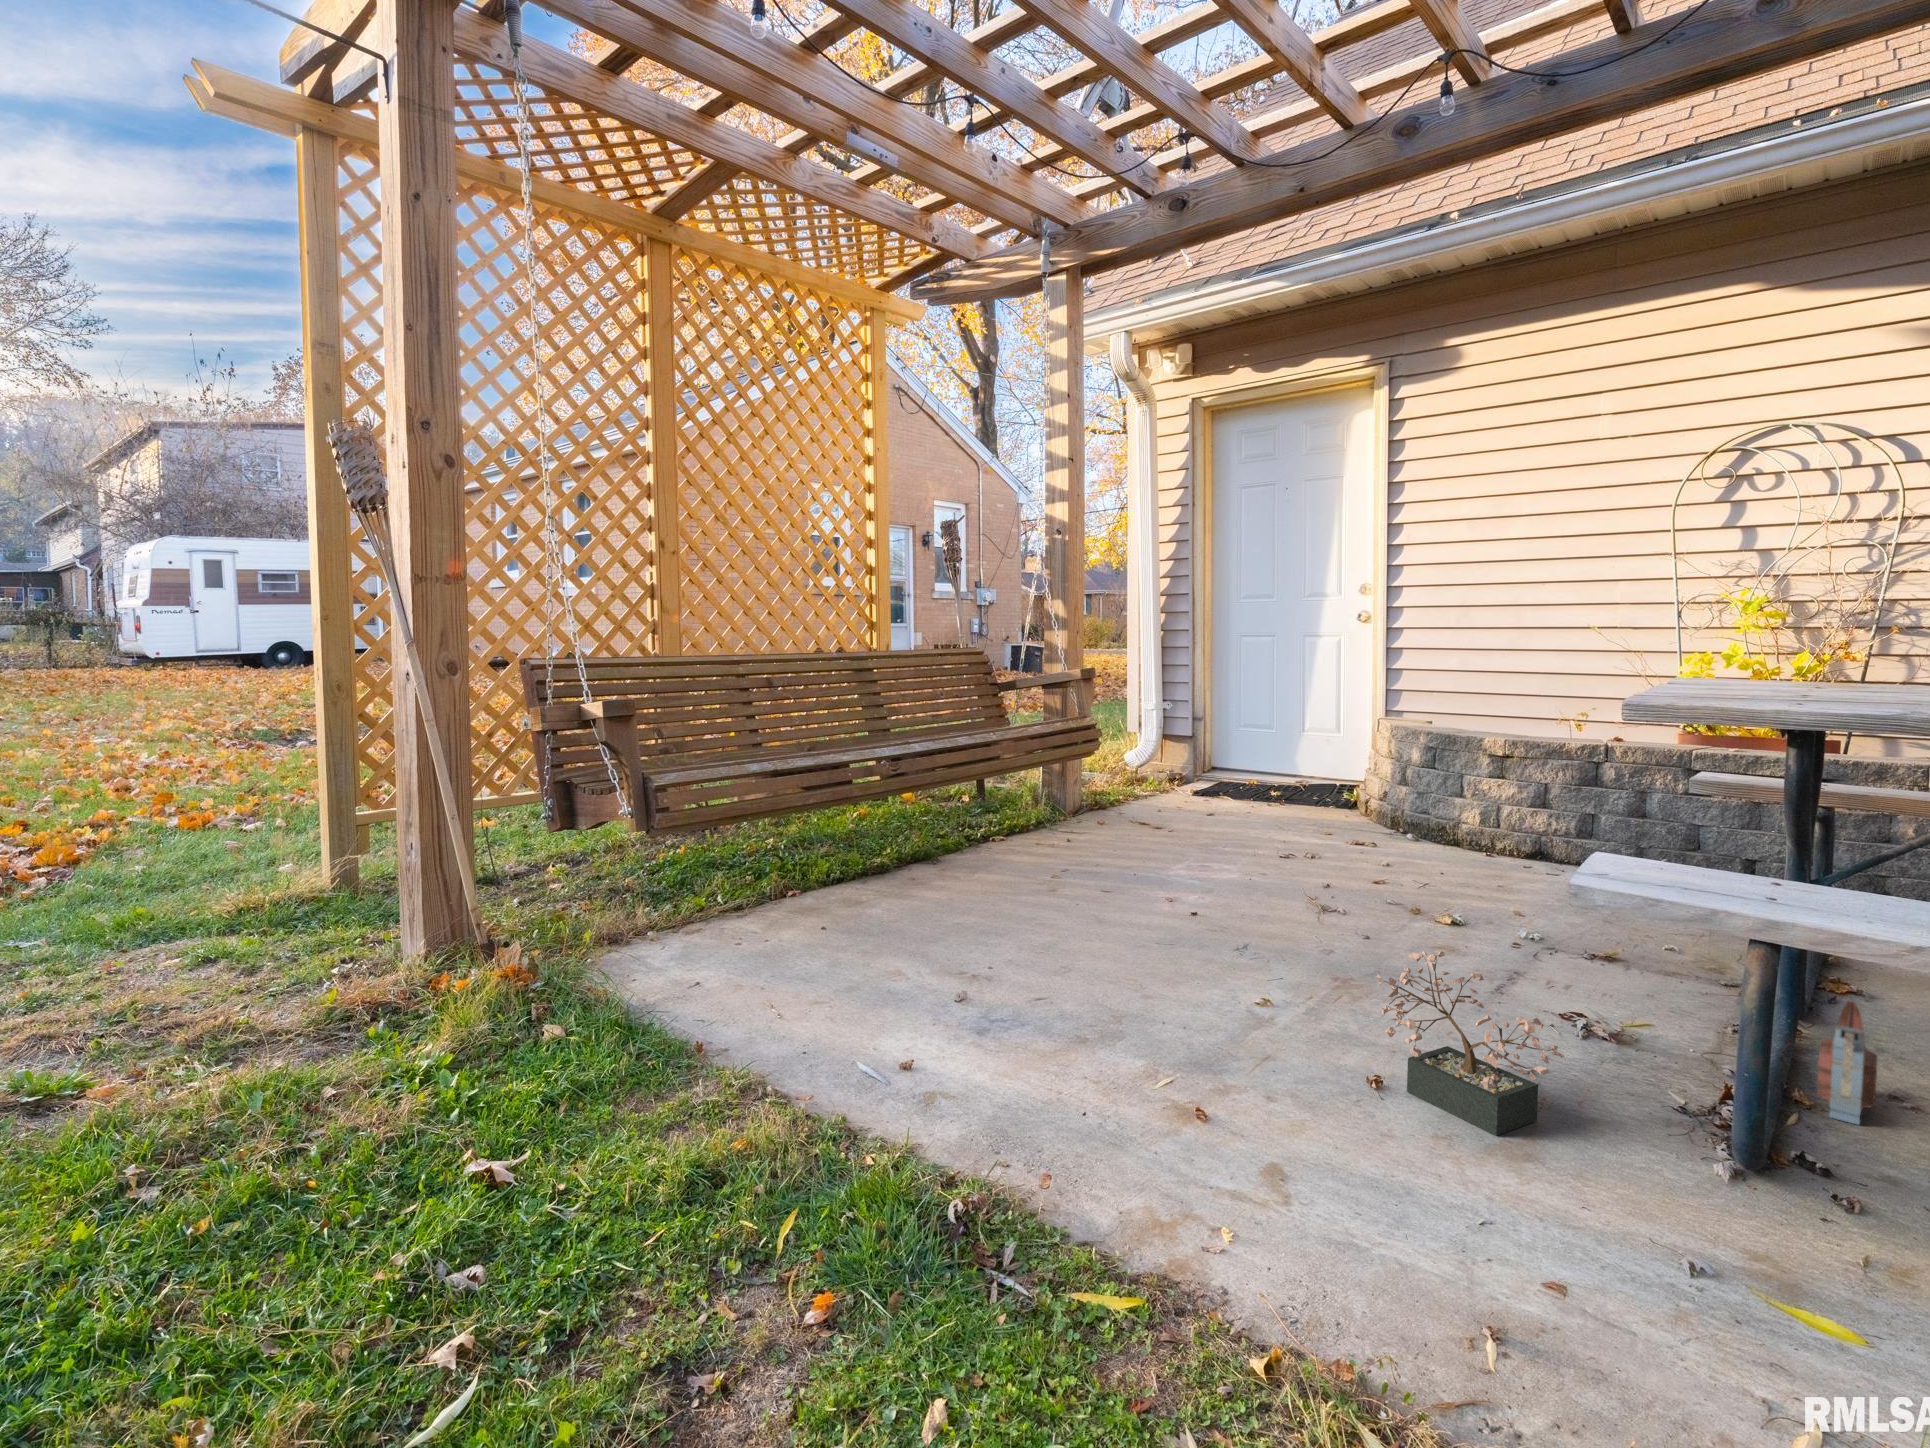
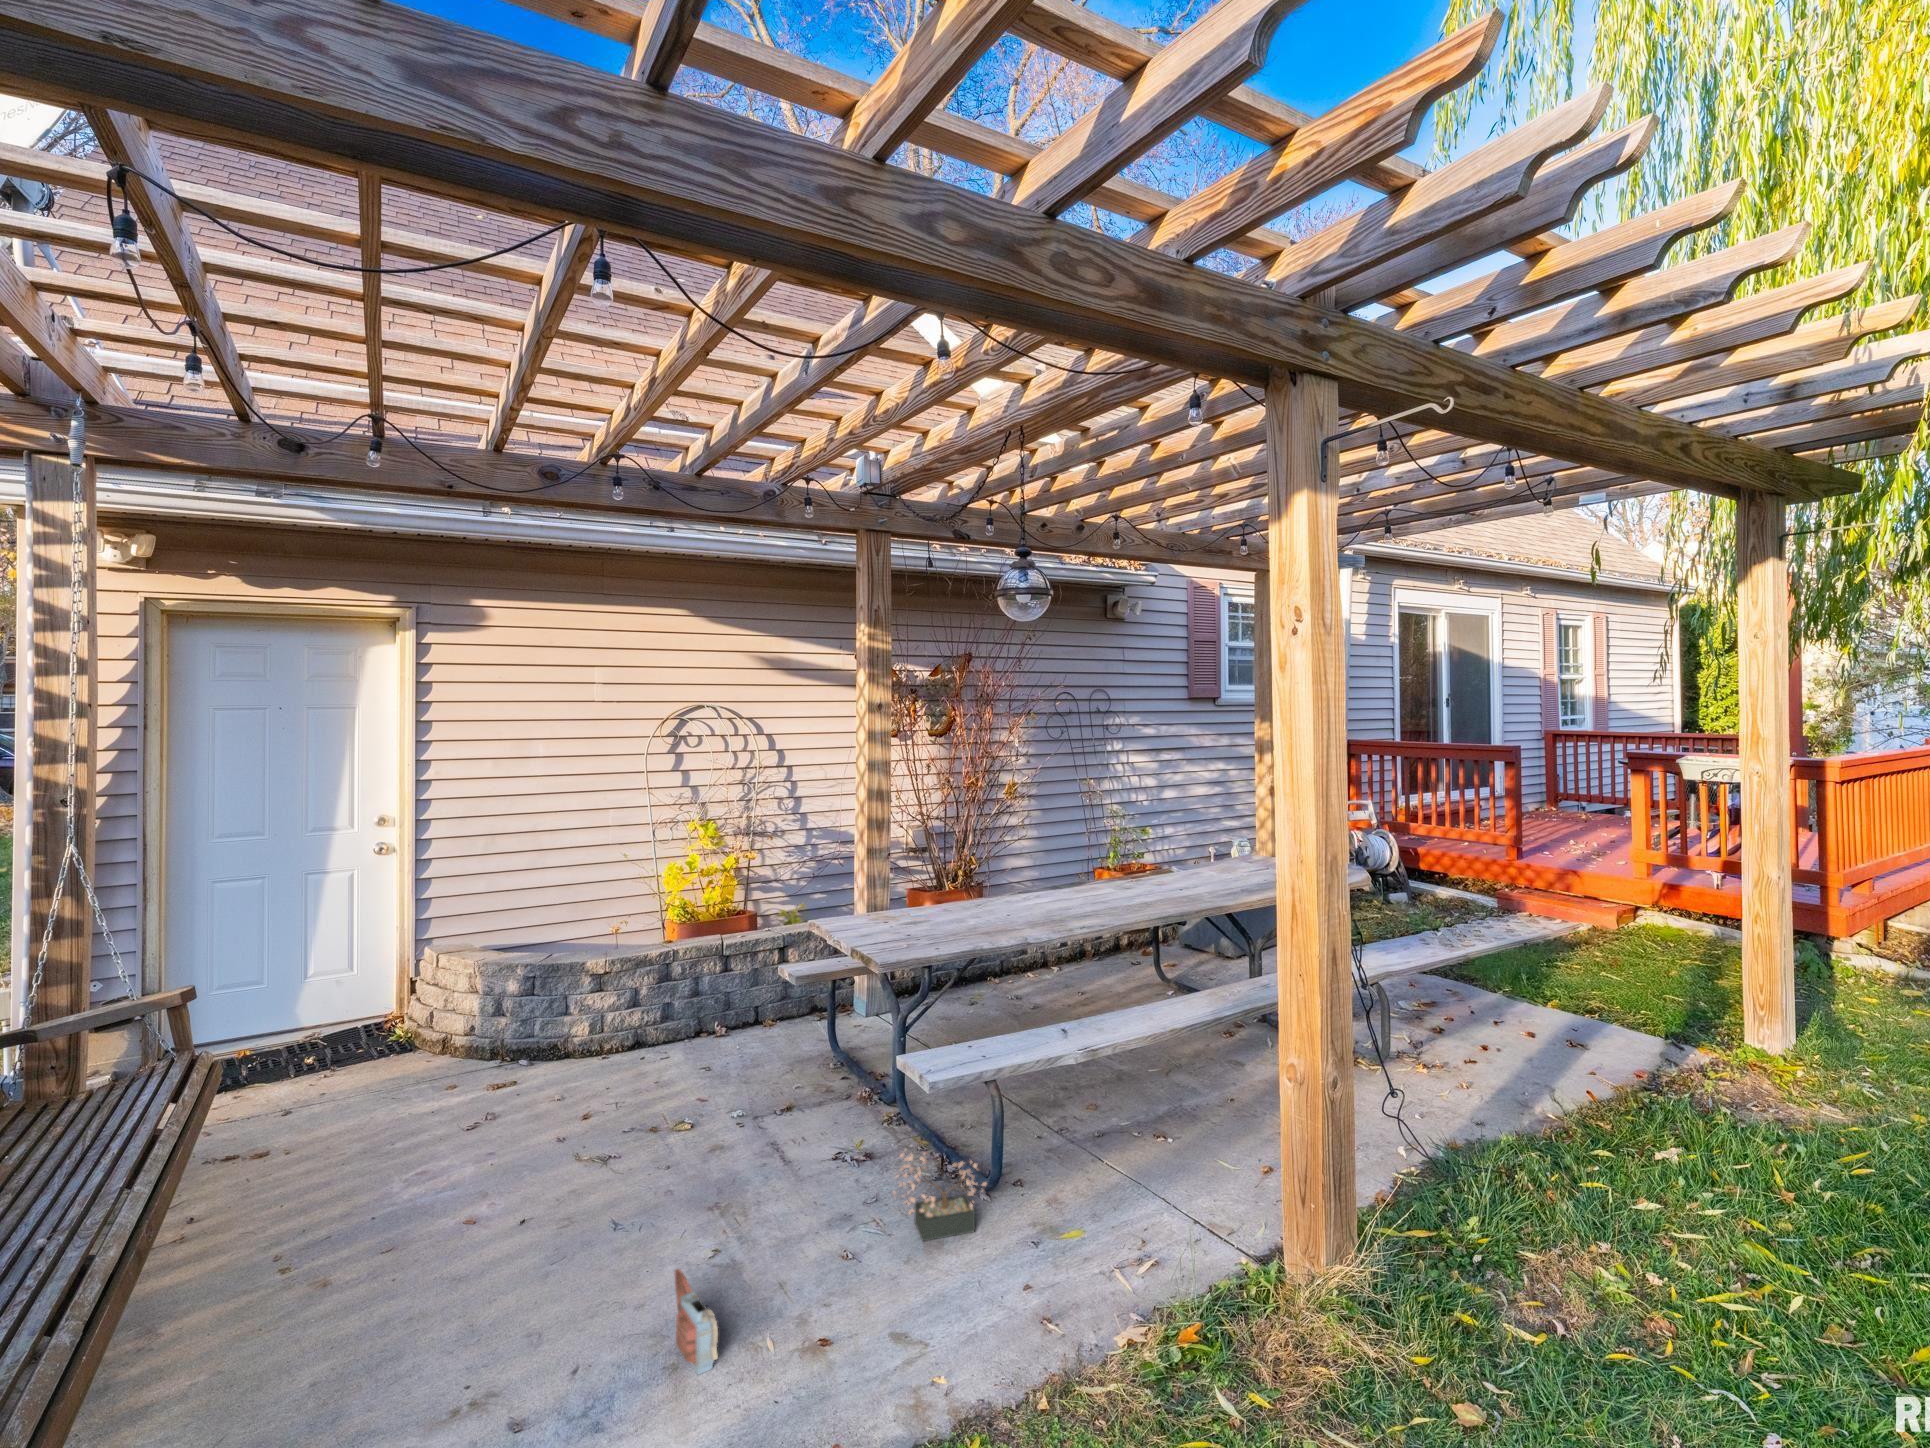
watering can: present [1817,1001,1877,1124] -> present [674,1269,718,1374]

